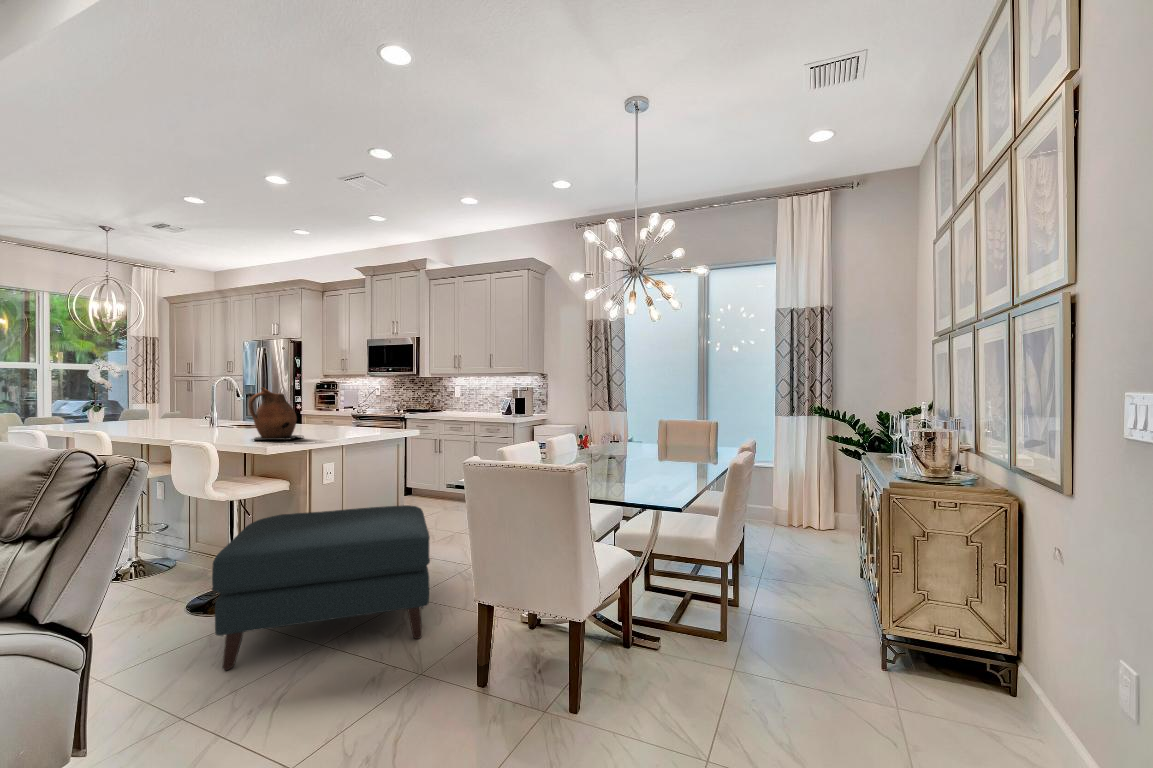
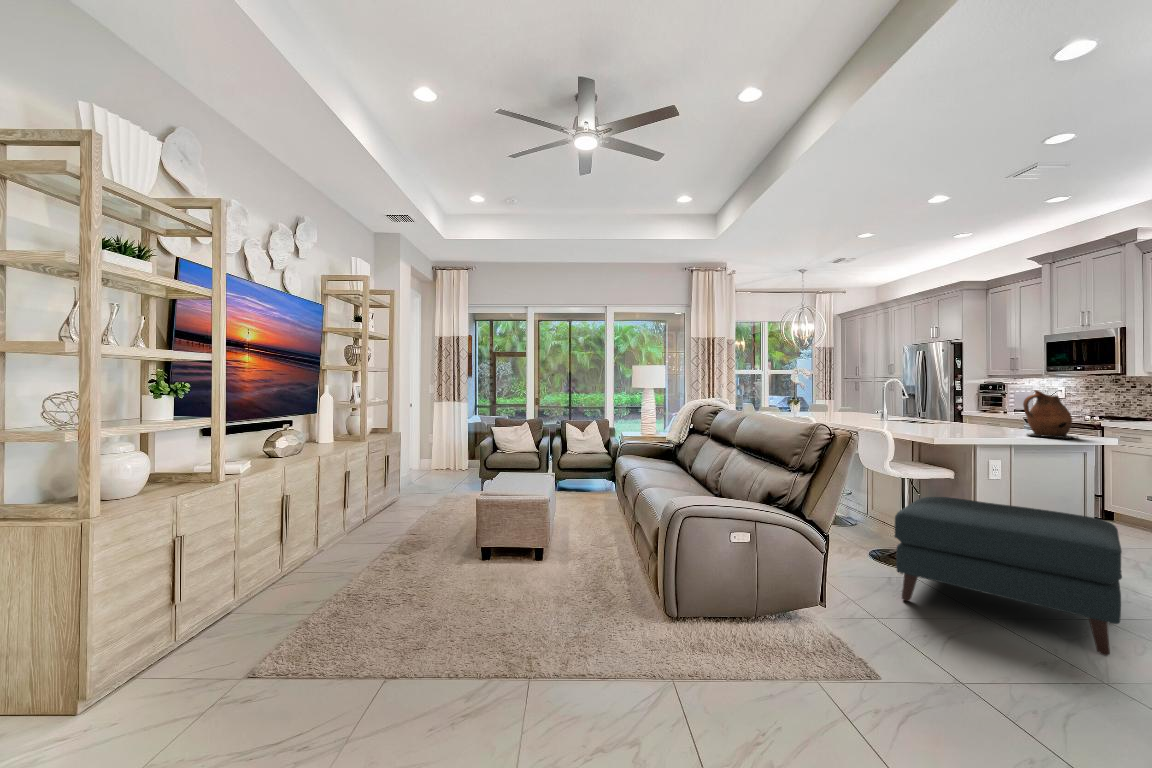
ceramic pitcher: present [249,388,301,440] -> present [1023,390,1076,439]

